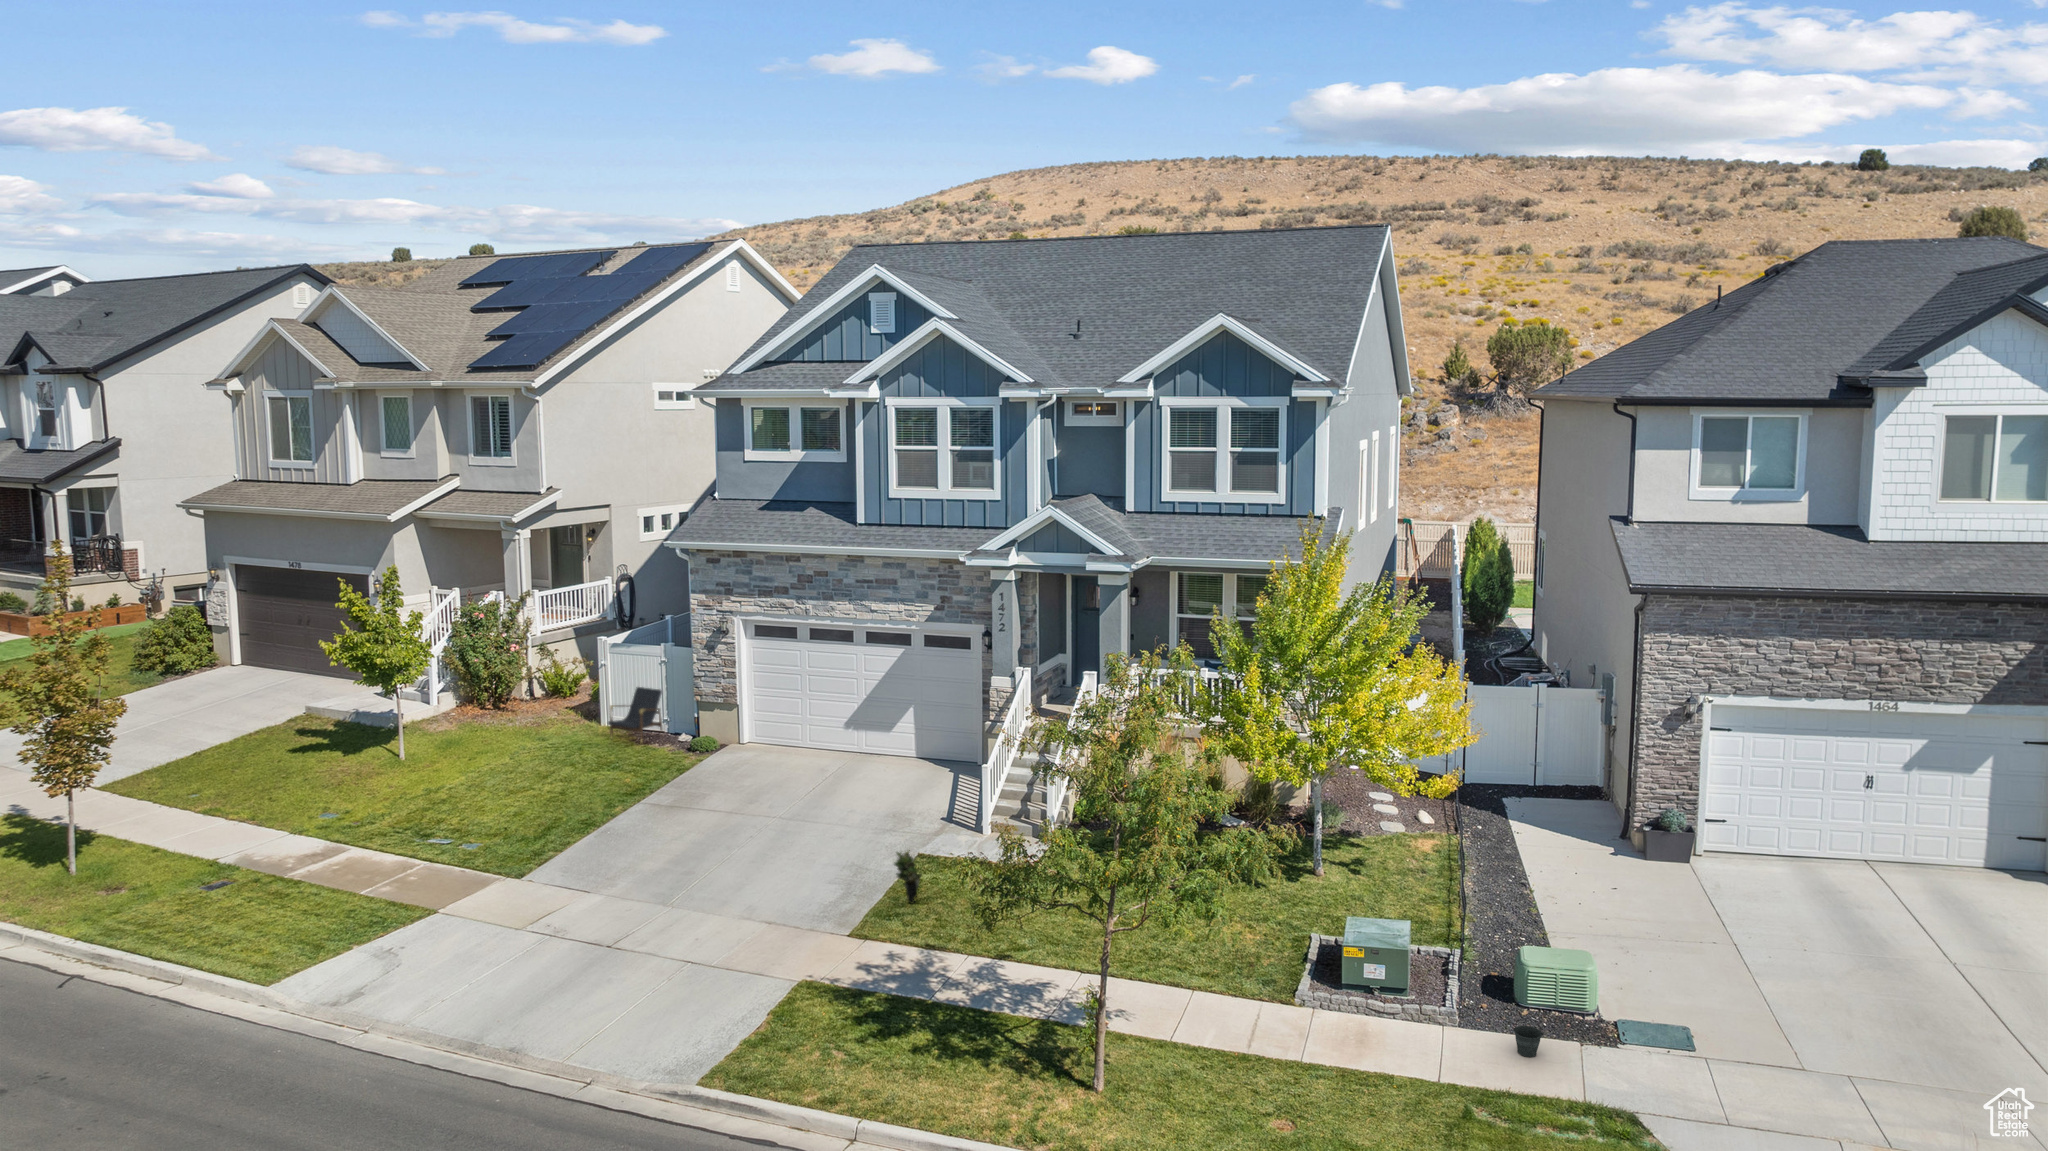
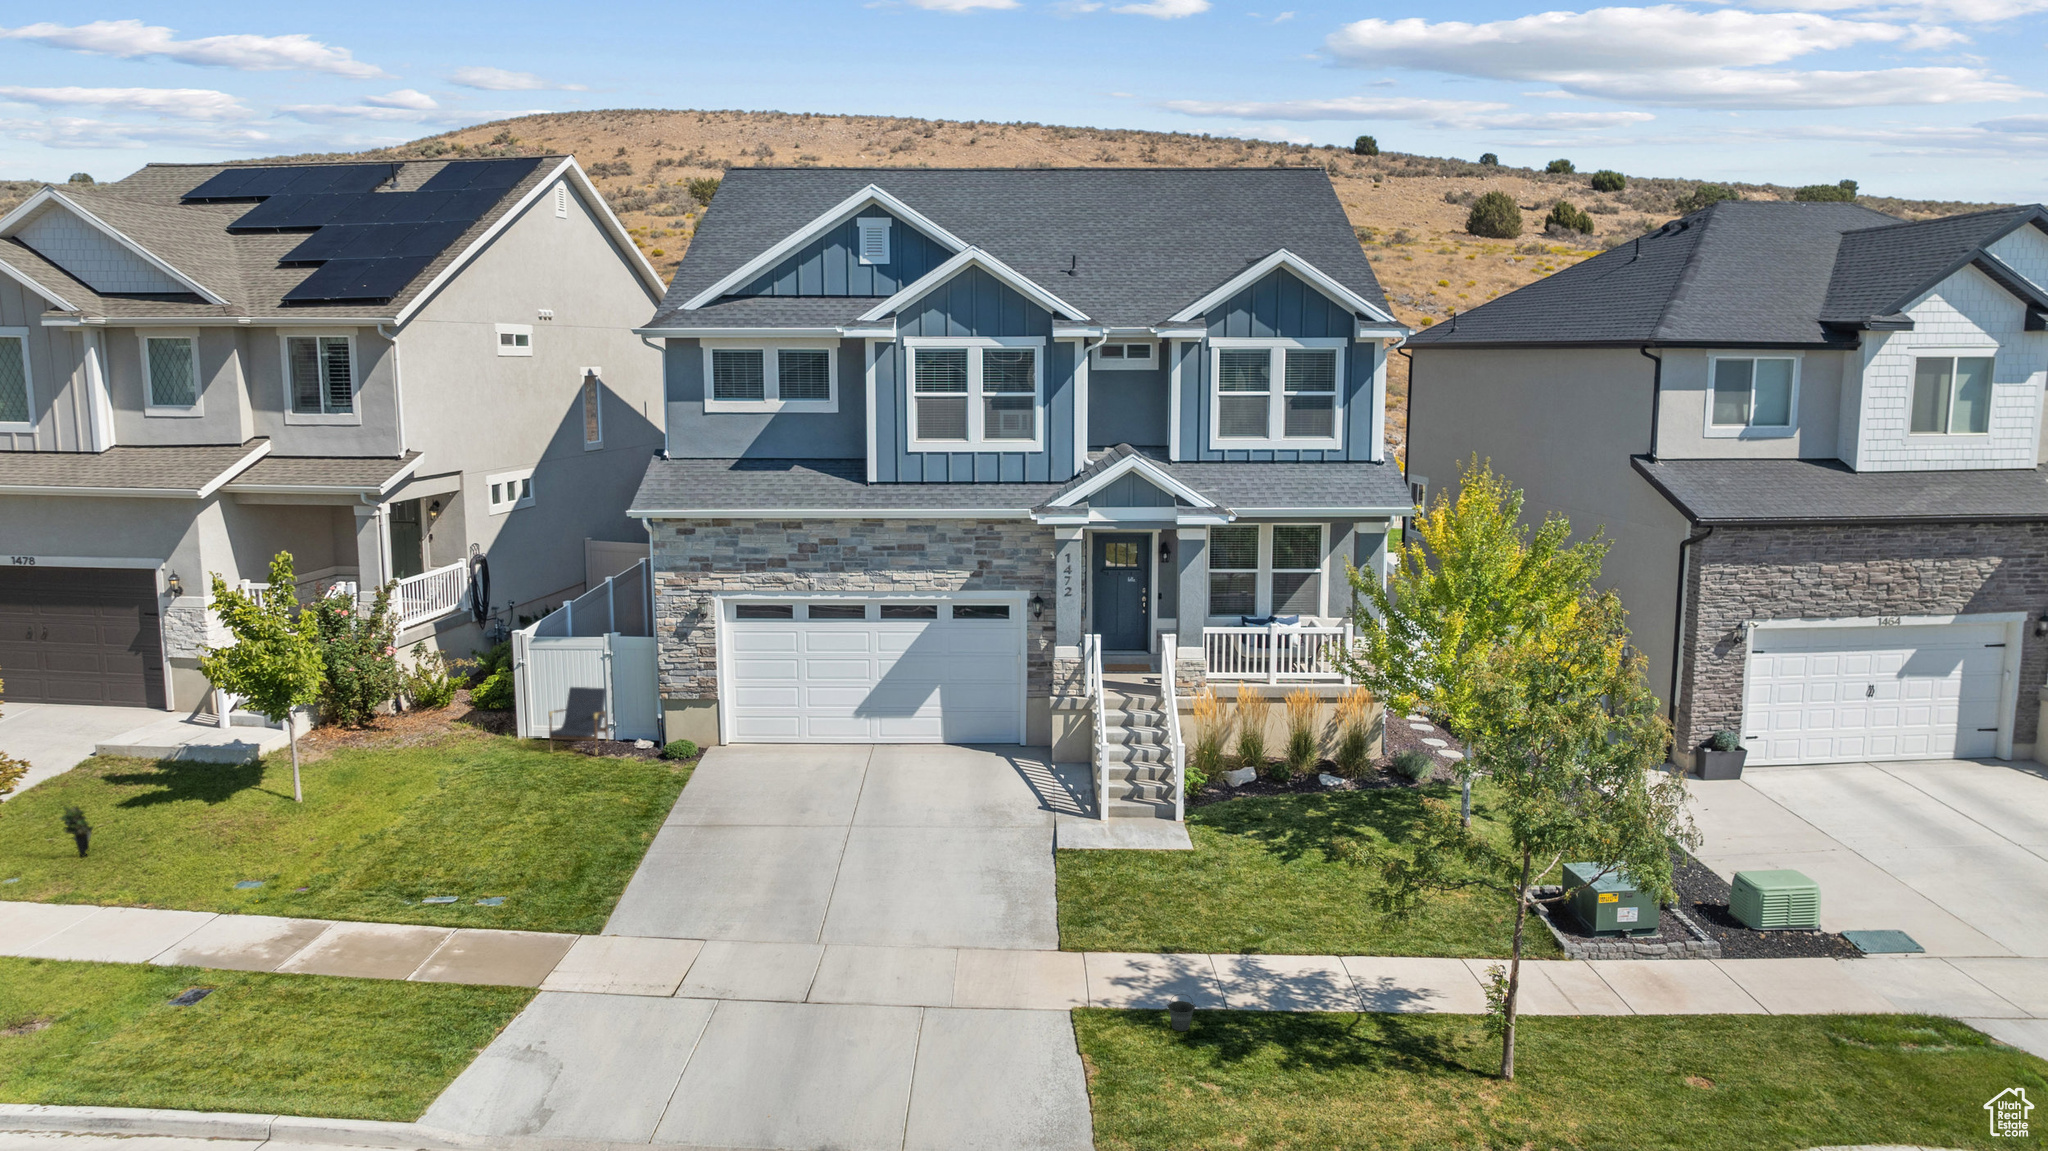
potted plant: present [894,850,922,903] -> present [60,805,94,856]
bucket: present [1513,1018,1544,1057] -> present [1167,994,1196,1031]

